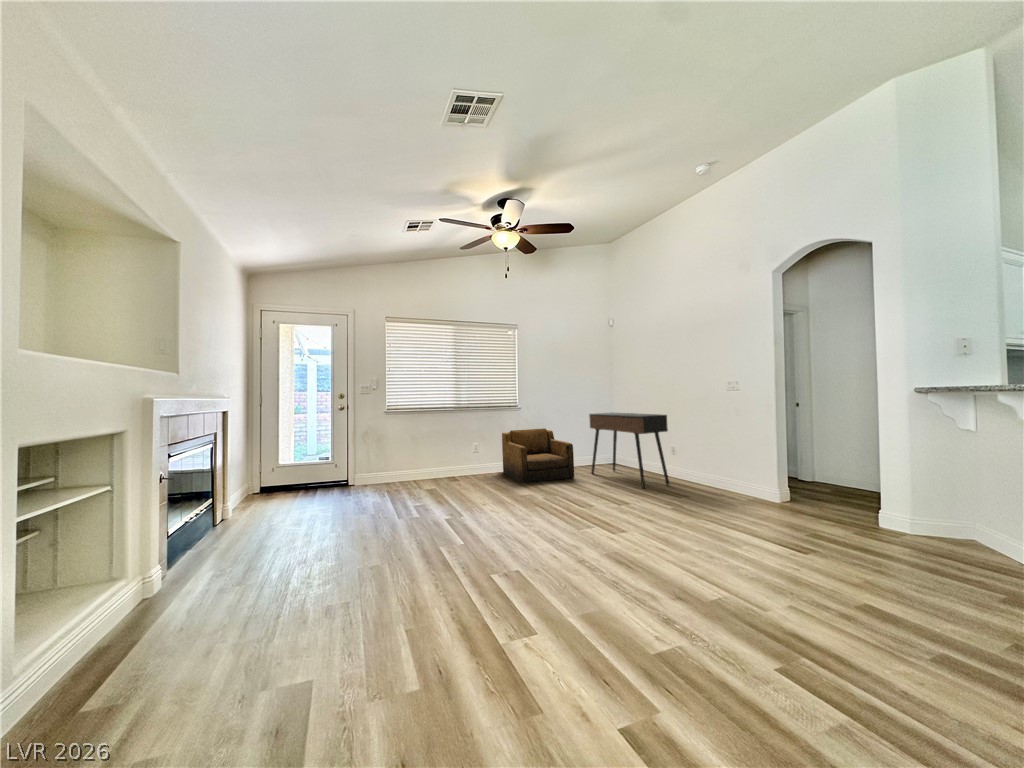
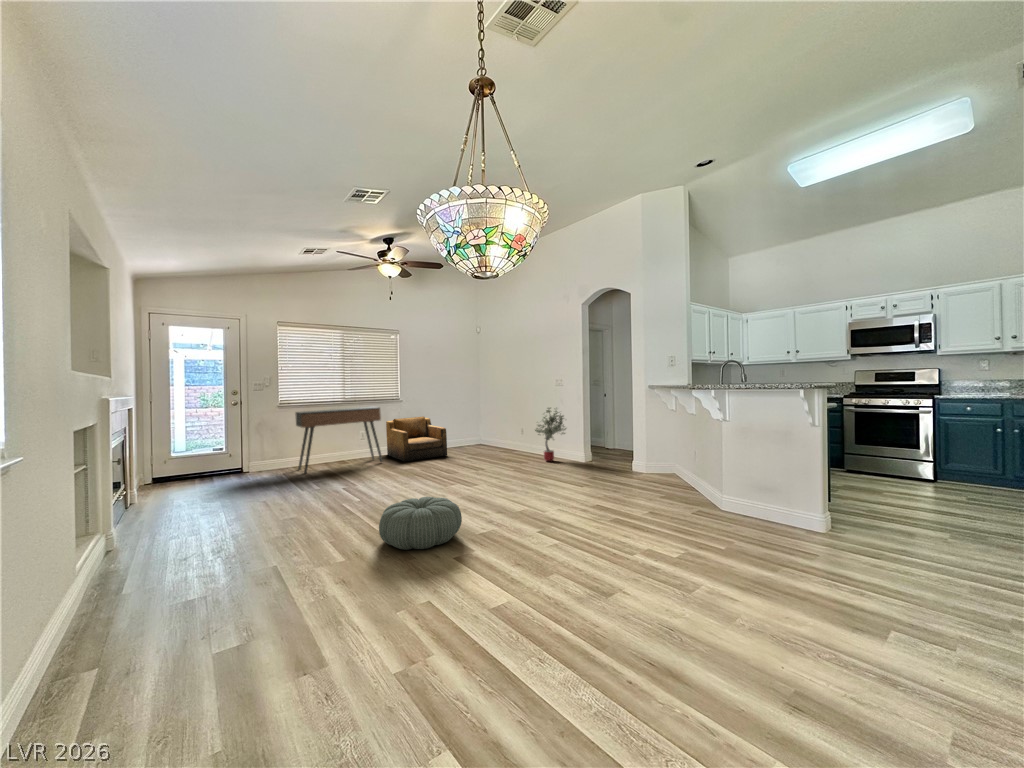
console table: present [589,412,669,489] -> present [295,407,383,474]
potted tree: none [695,420,749,498] -> present [535,408,566,462]
pouf: none [477,567,622,685] -> present [379,497,462,550]

